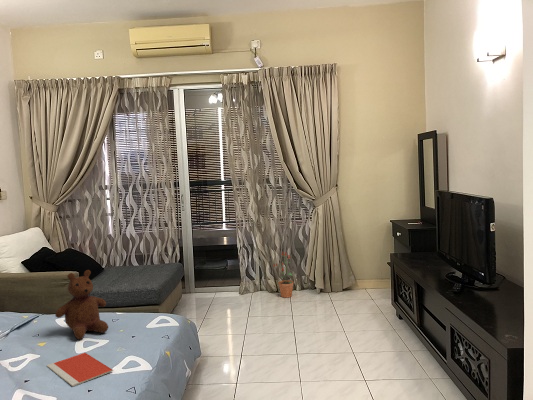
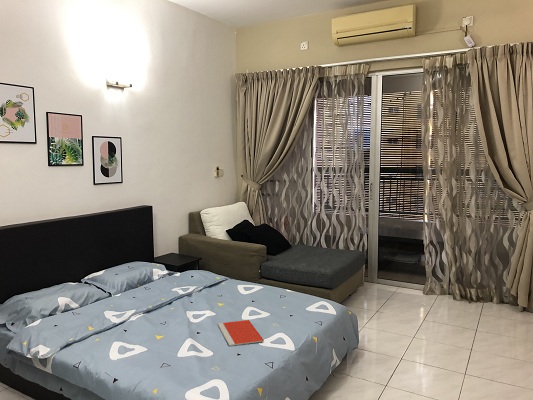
potted plant: present [274,252,294,298] -> none [464,256,488,308]
teddy bear: present [55,270,108,339] -> none [233,248,276,307]

